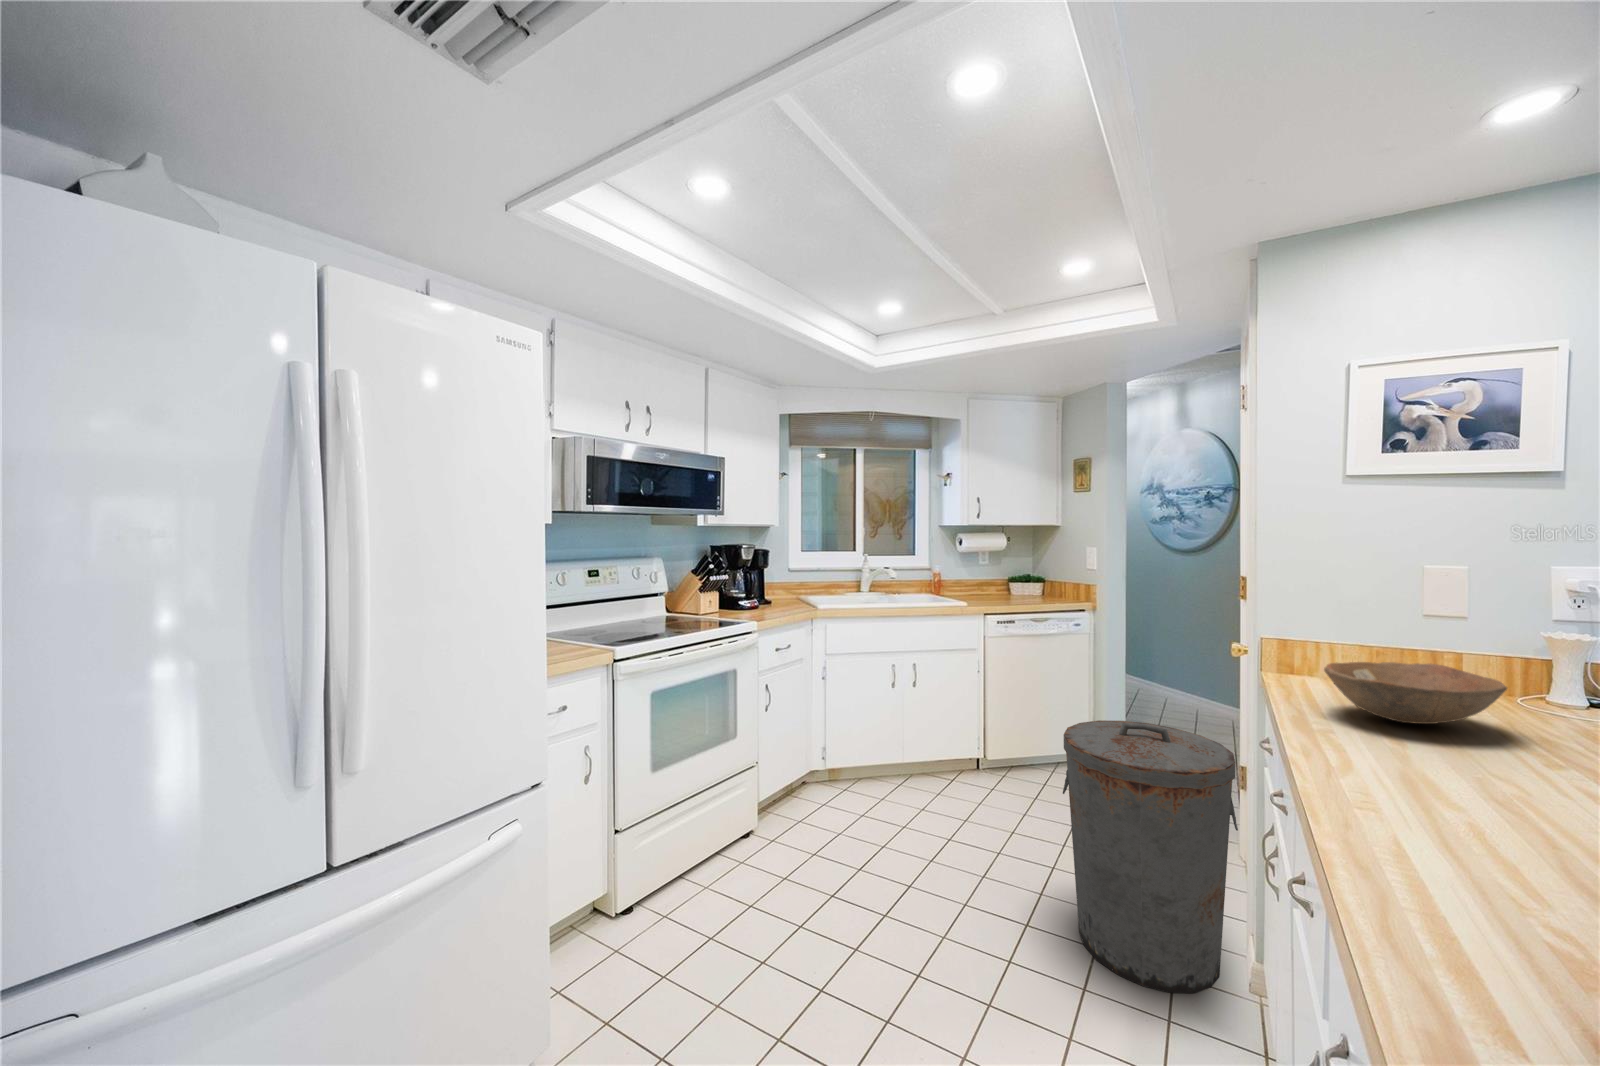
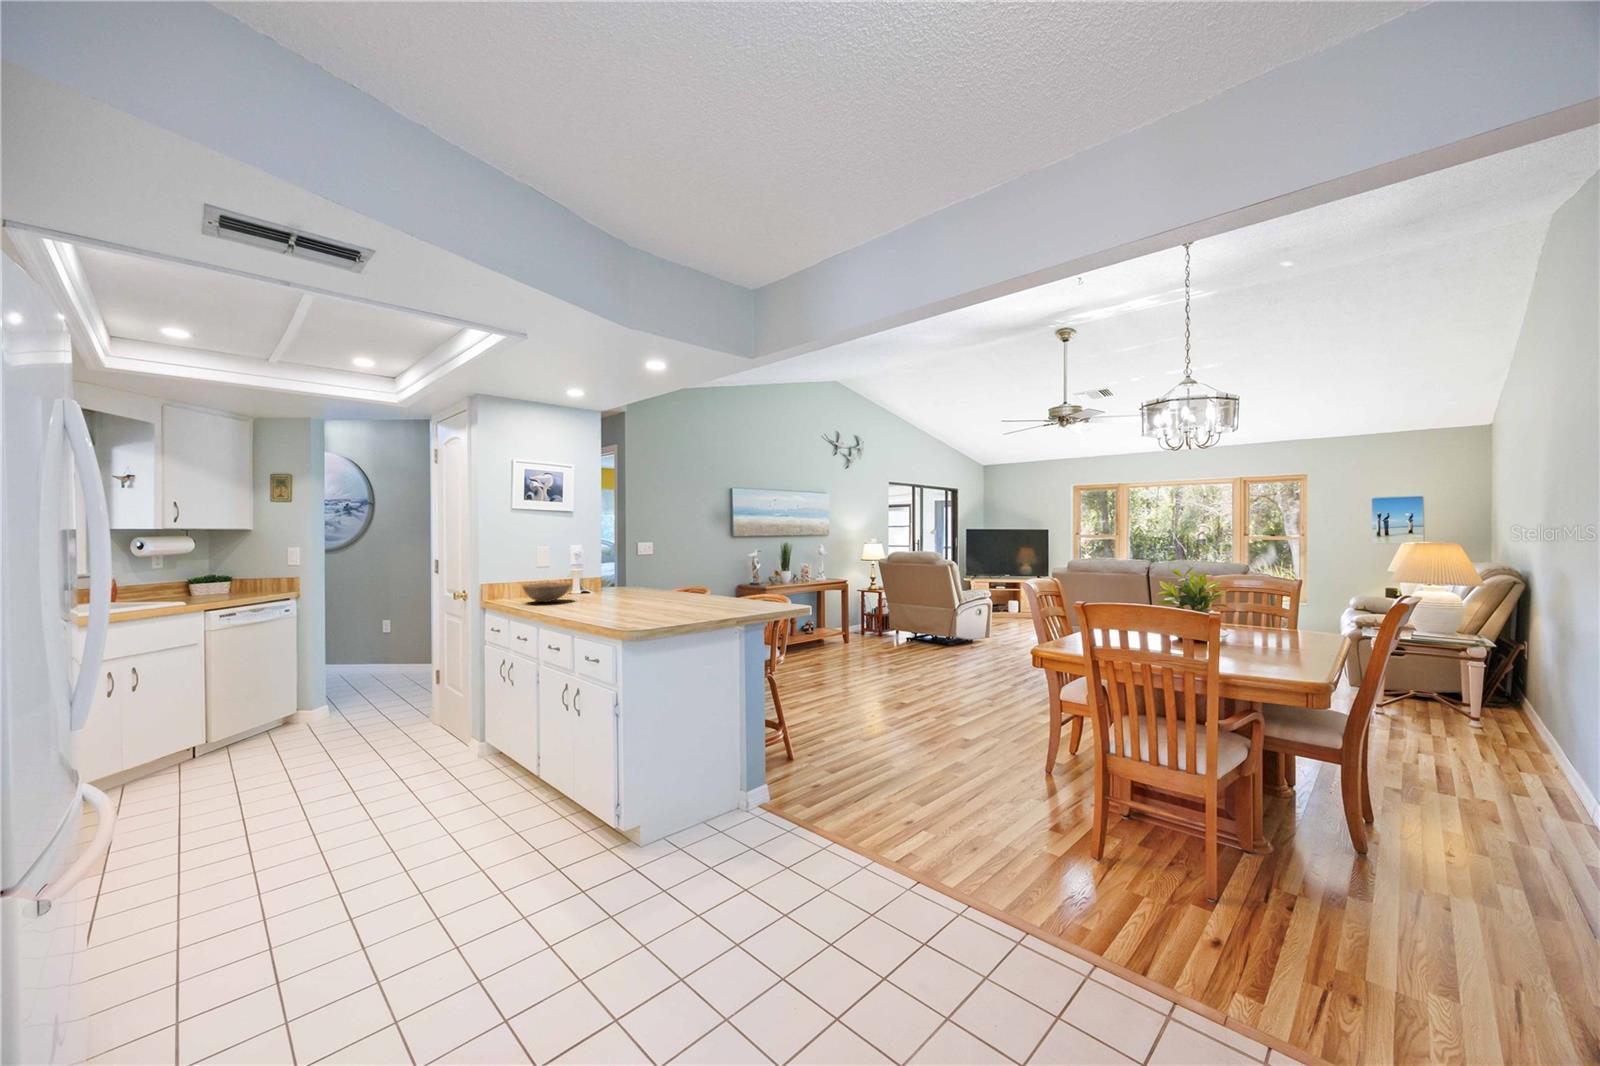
trash can: present [1063,720,1238,993] -> none [377,640,474,777]

